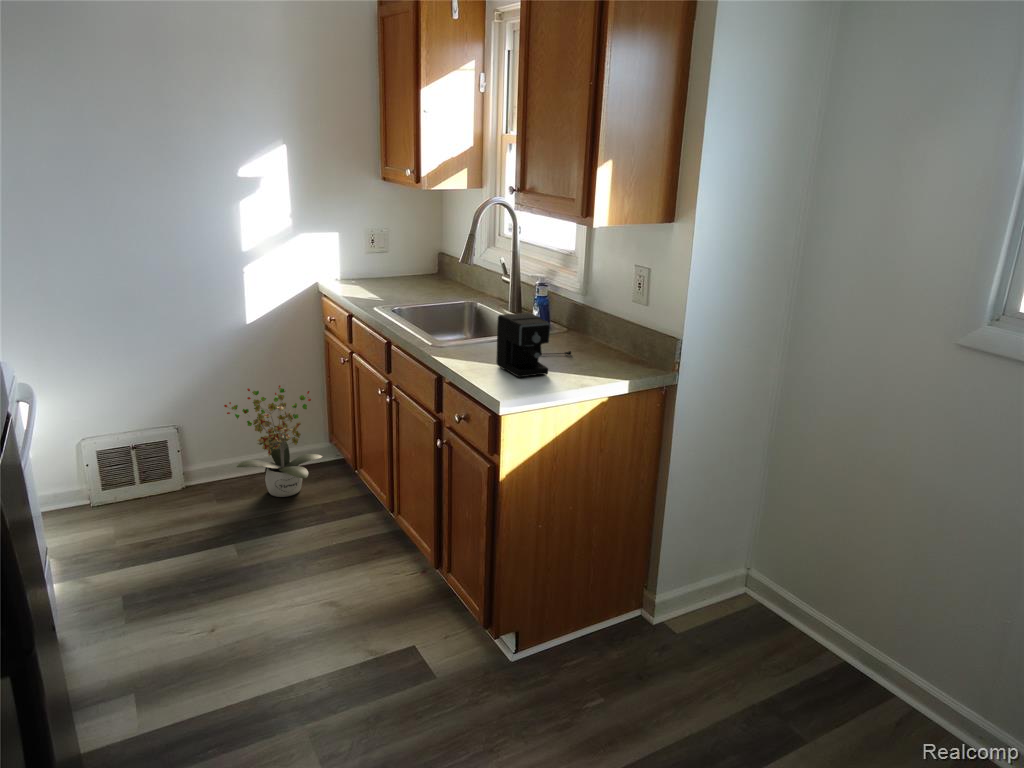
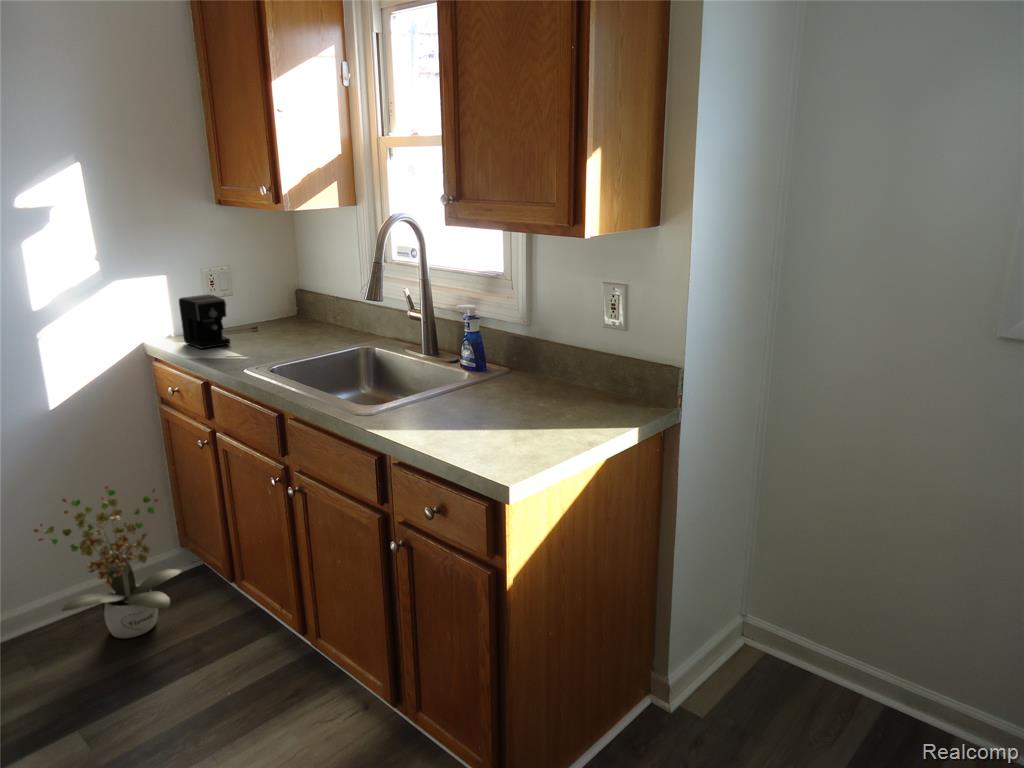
coffee maker: present [497,313,571,377] -> present [179,295,257,349]

